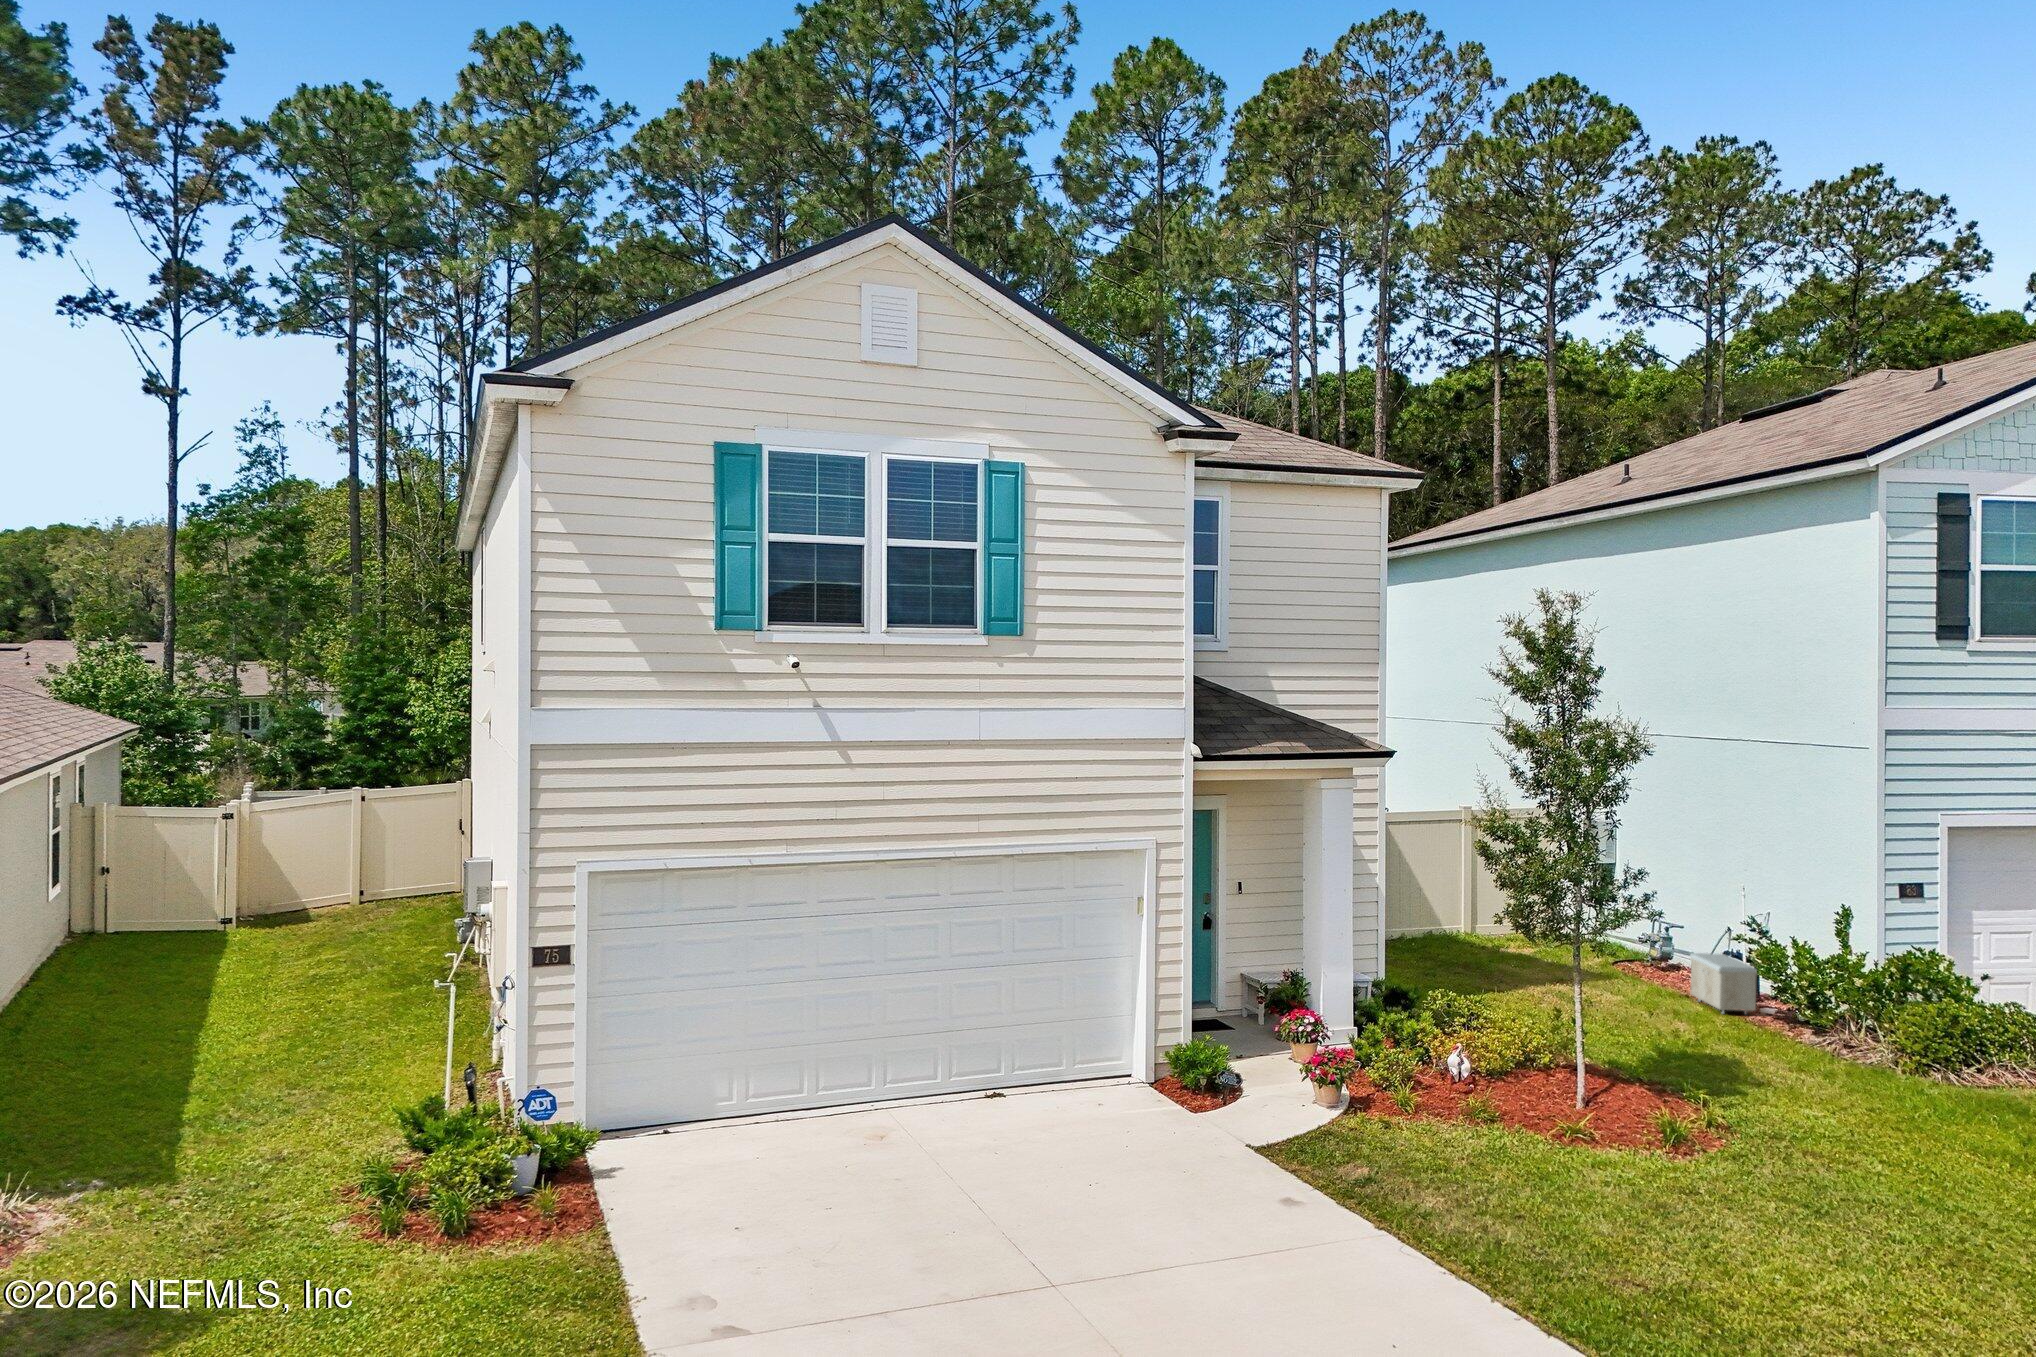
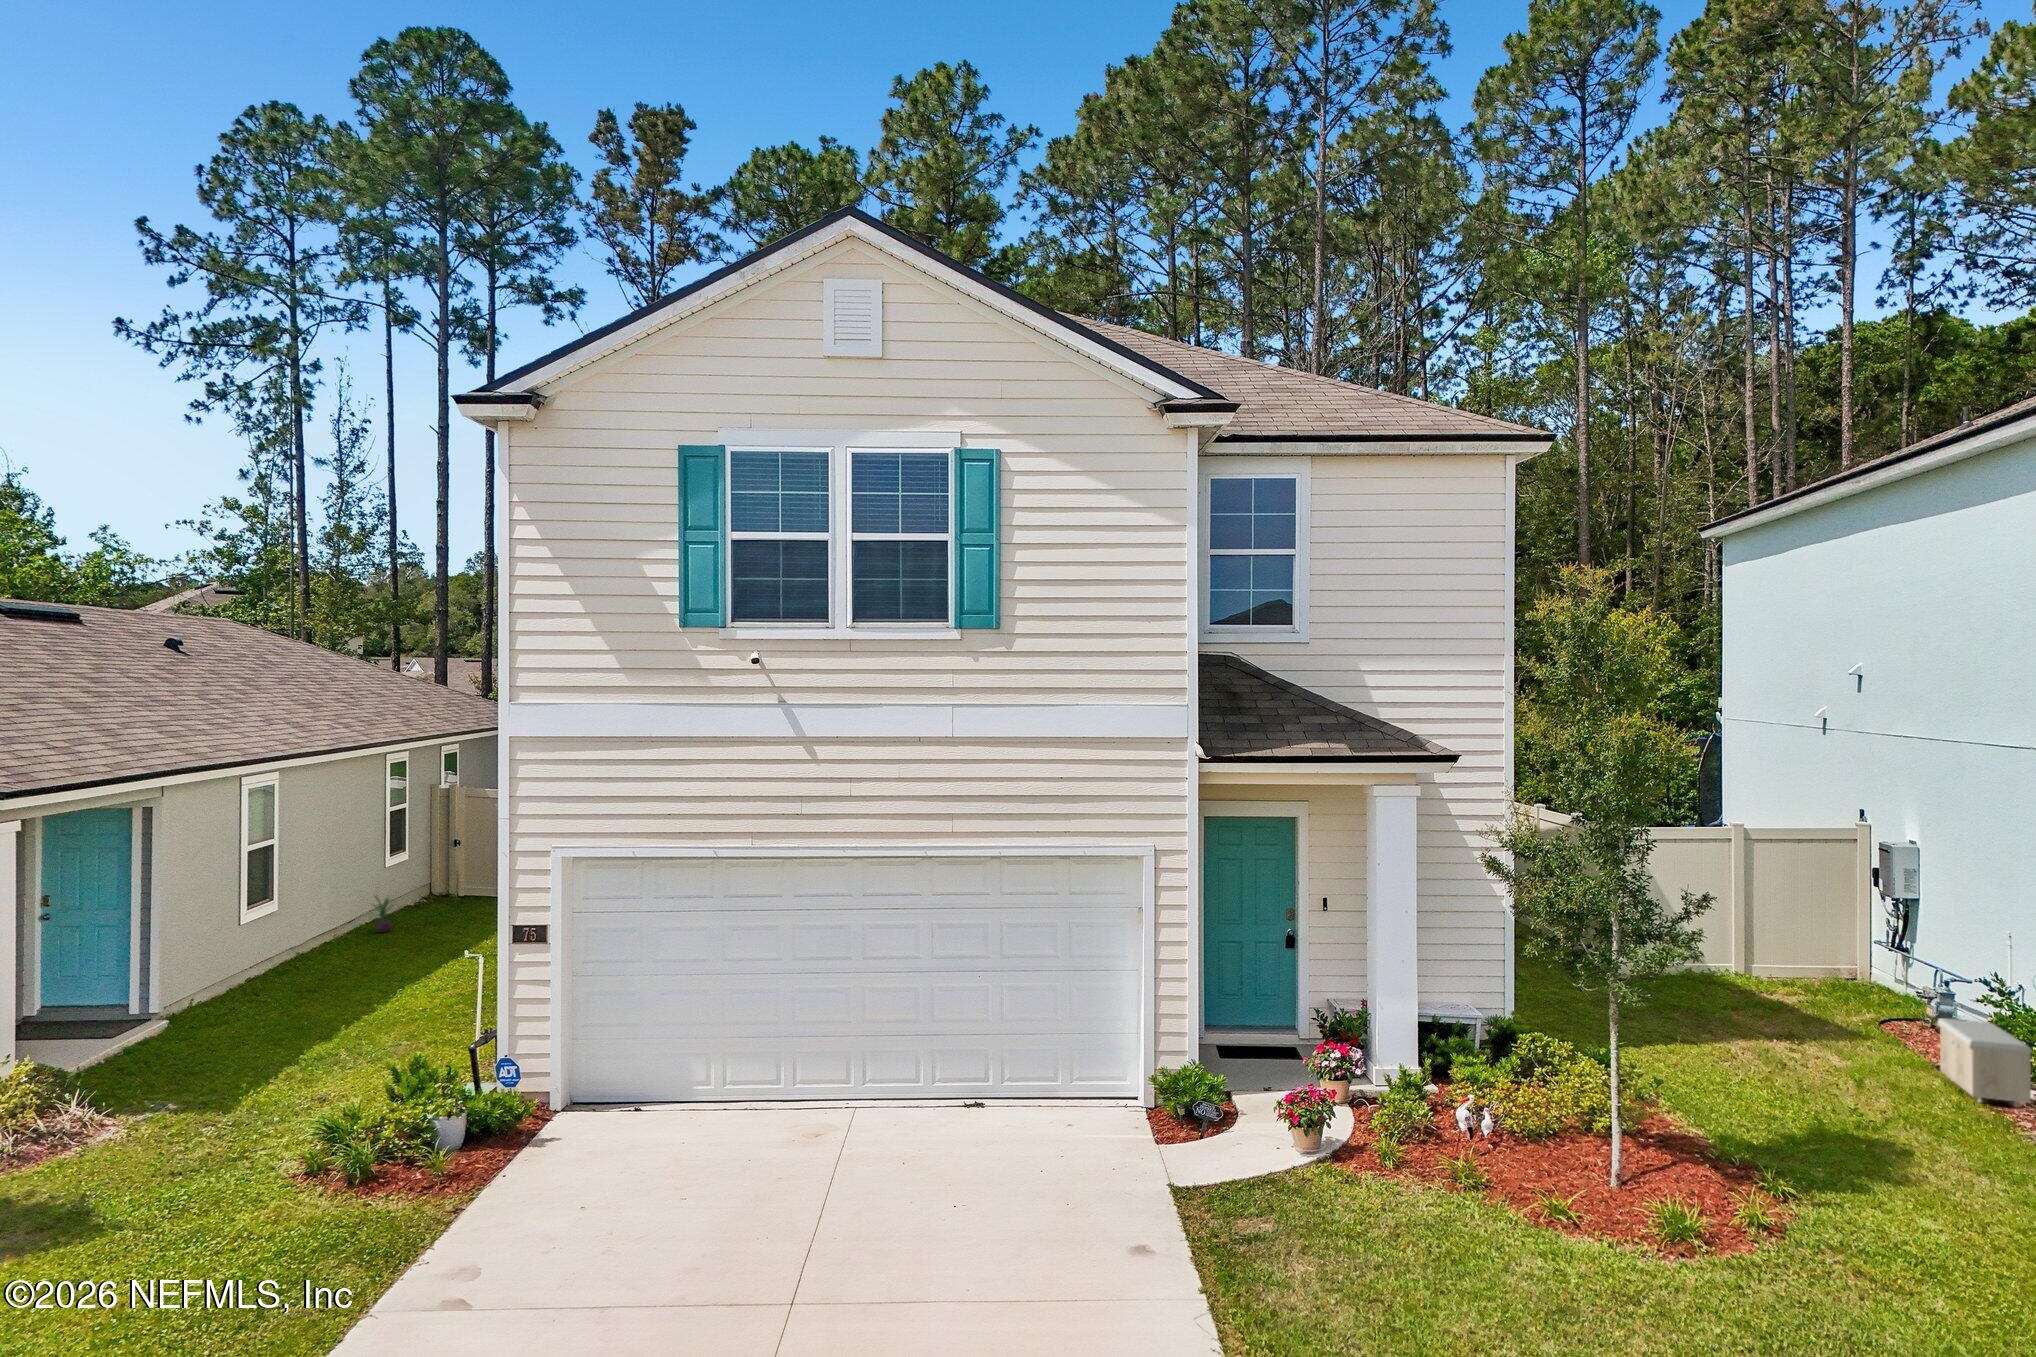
decorative plant: none [28,937,96,988] -> present [372,895,391,932]

